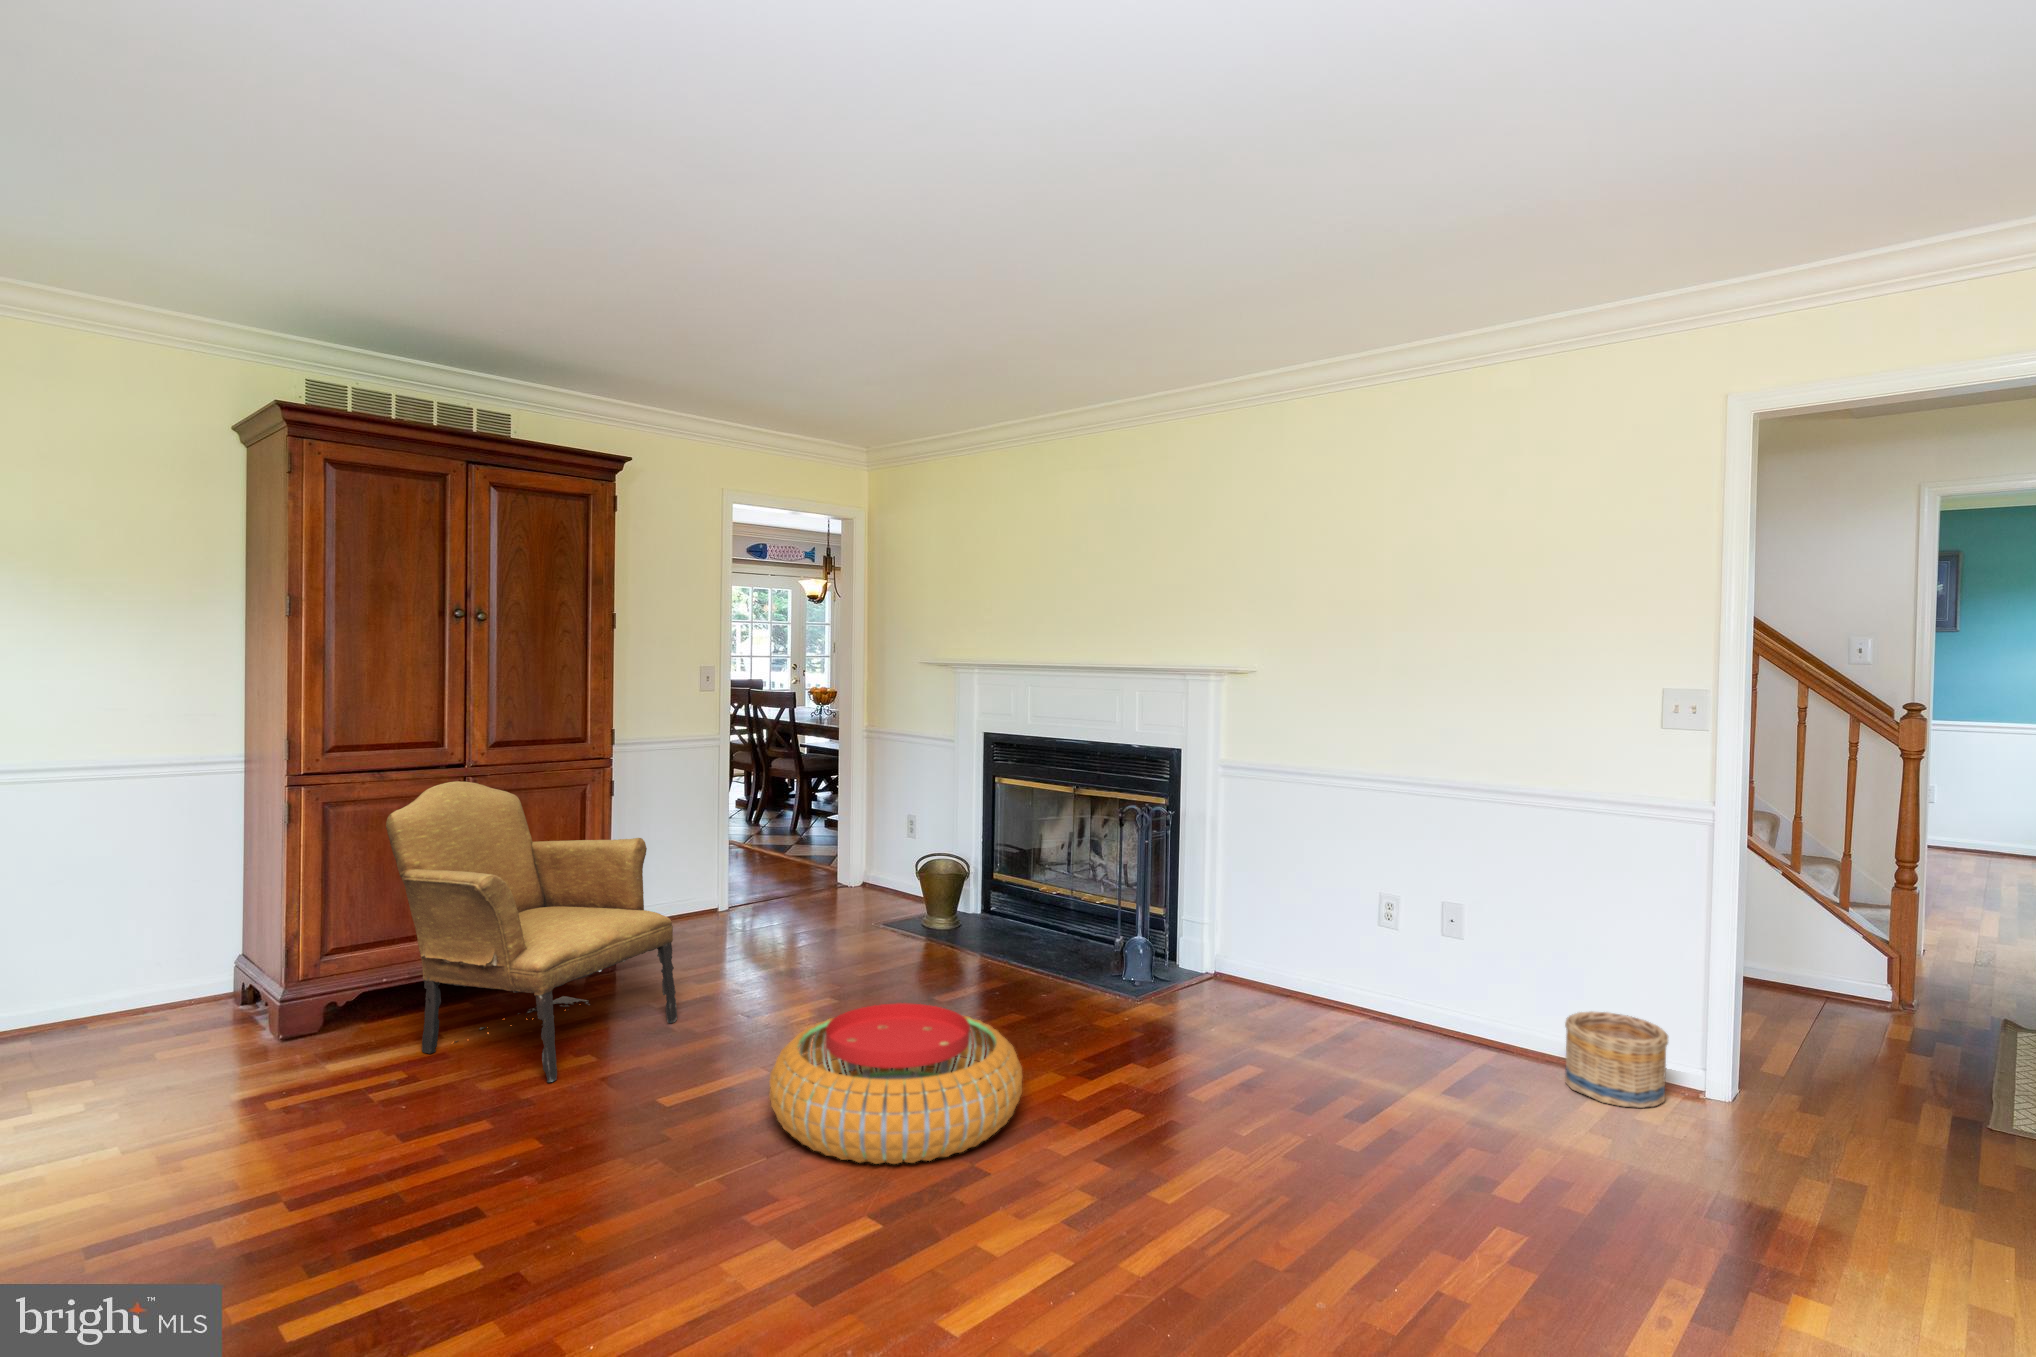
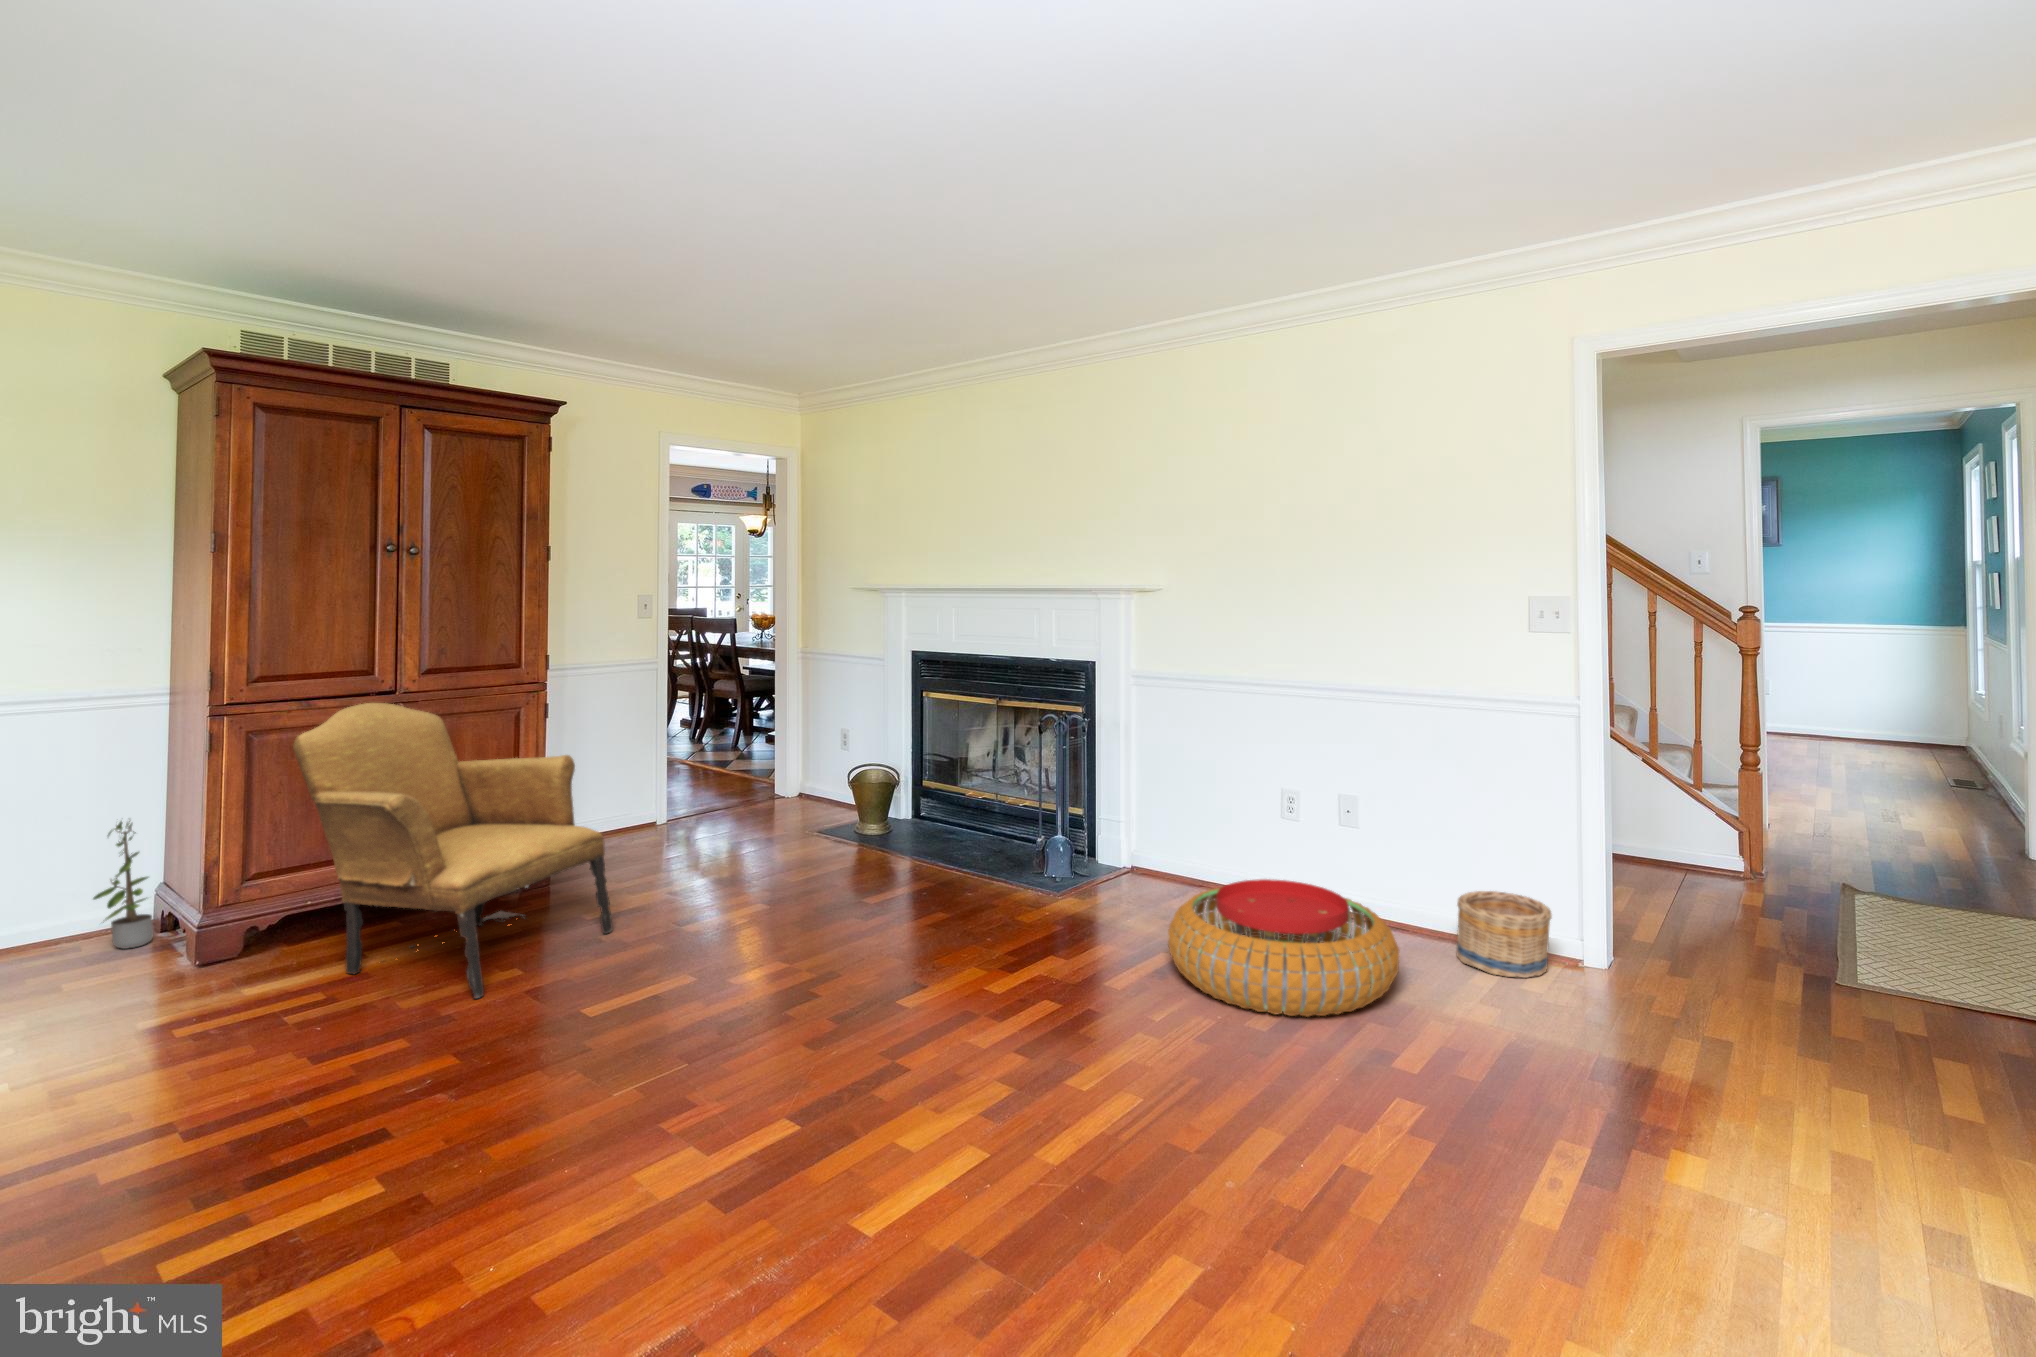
potted plant: none [183,888,241,1020] -> present [93,821,153,949]
pouf: present [769,1003,1022,1164] -> present [1168,879,1399,1017]

